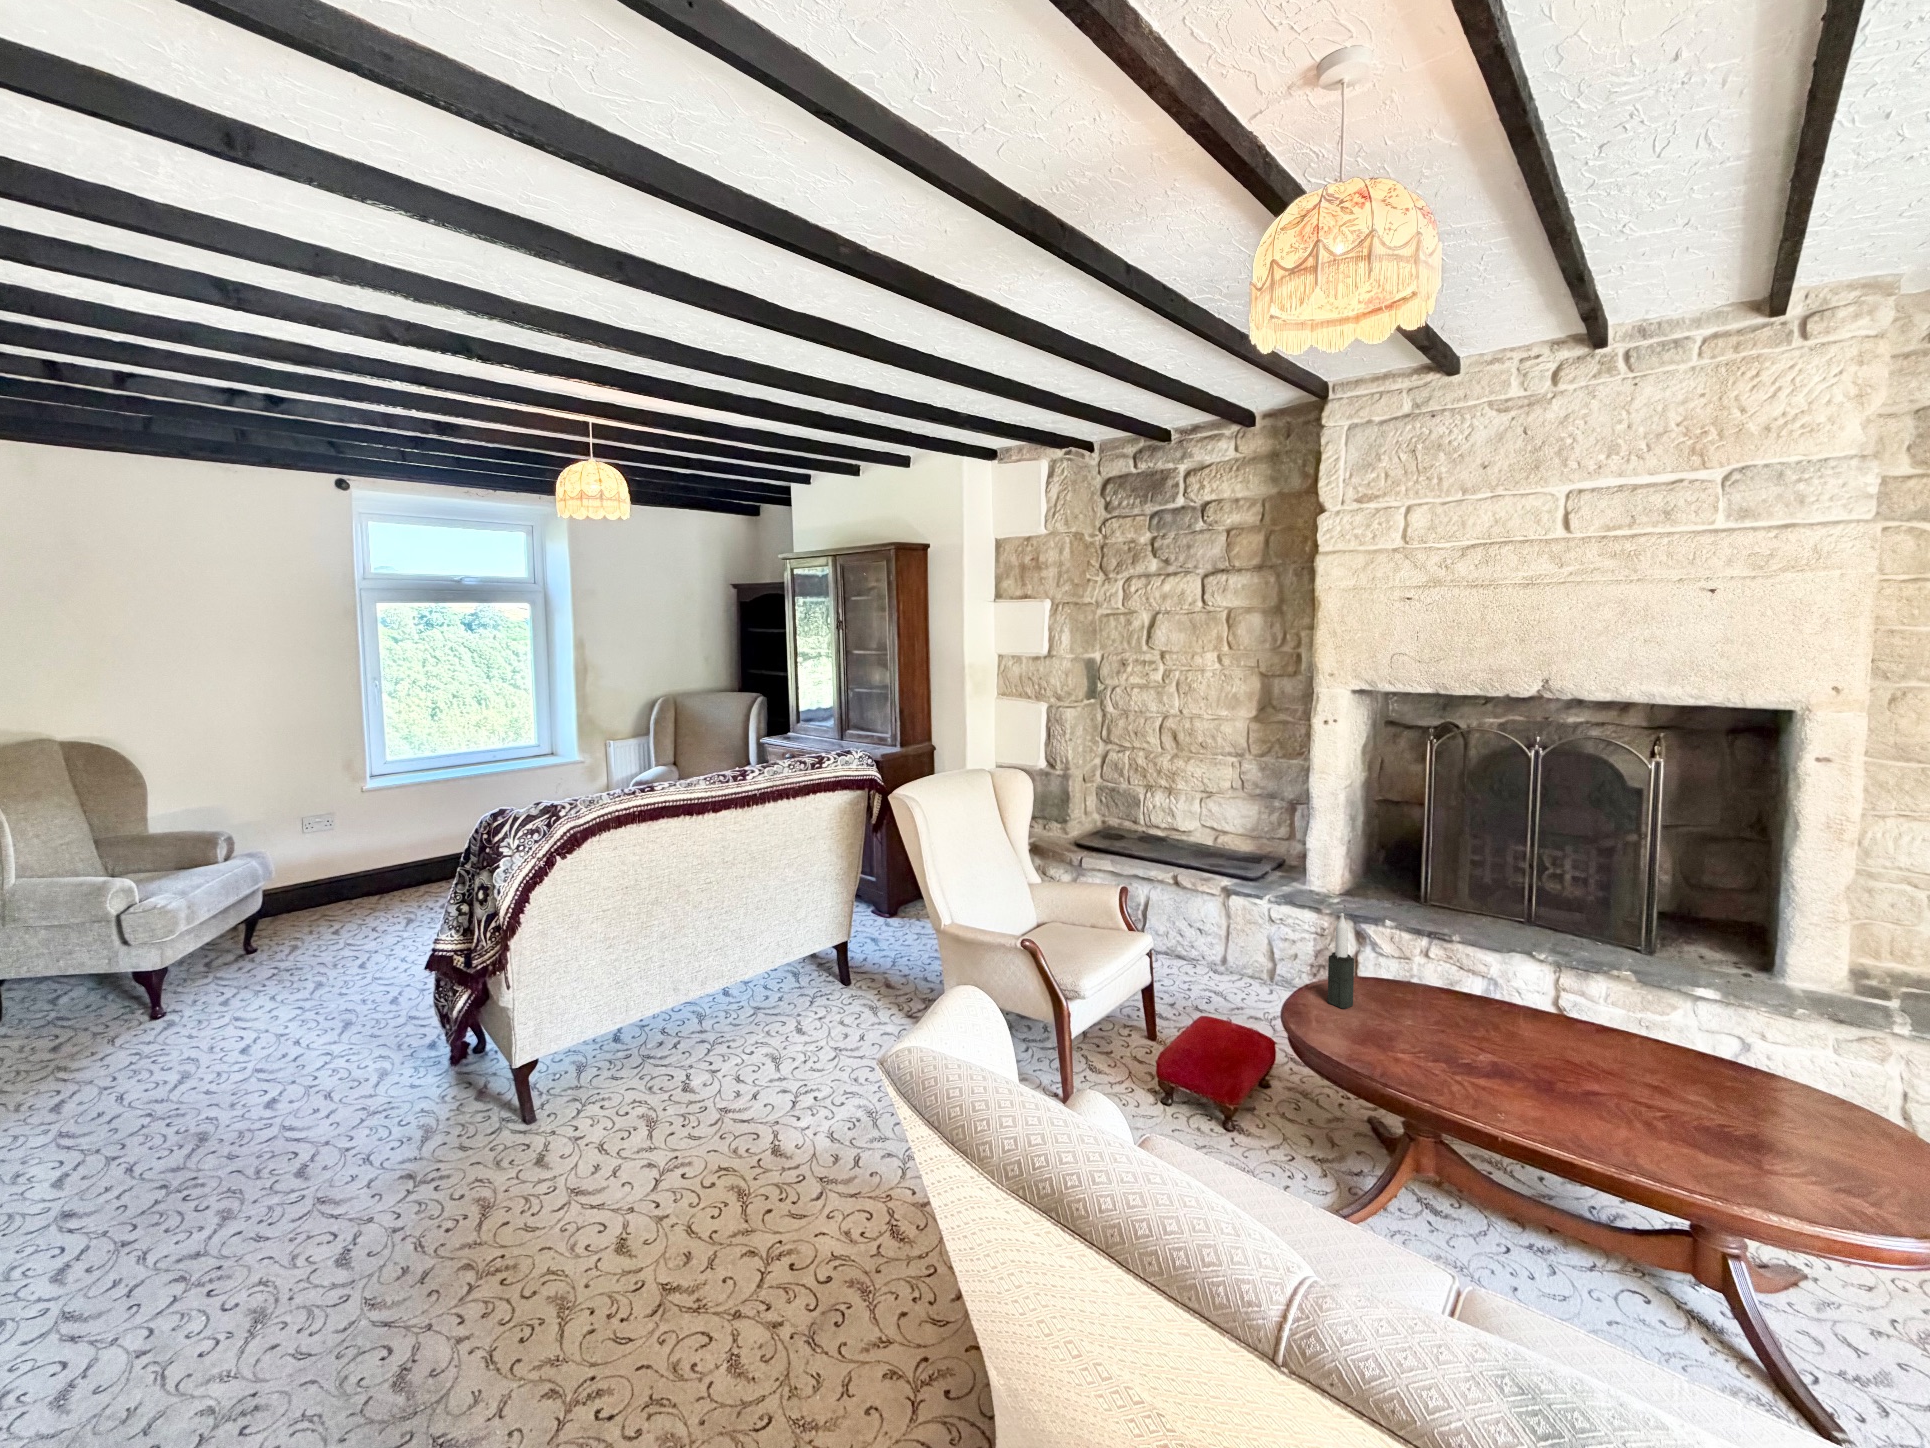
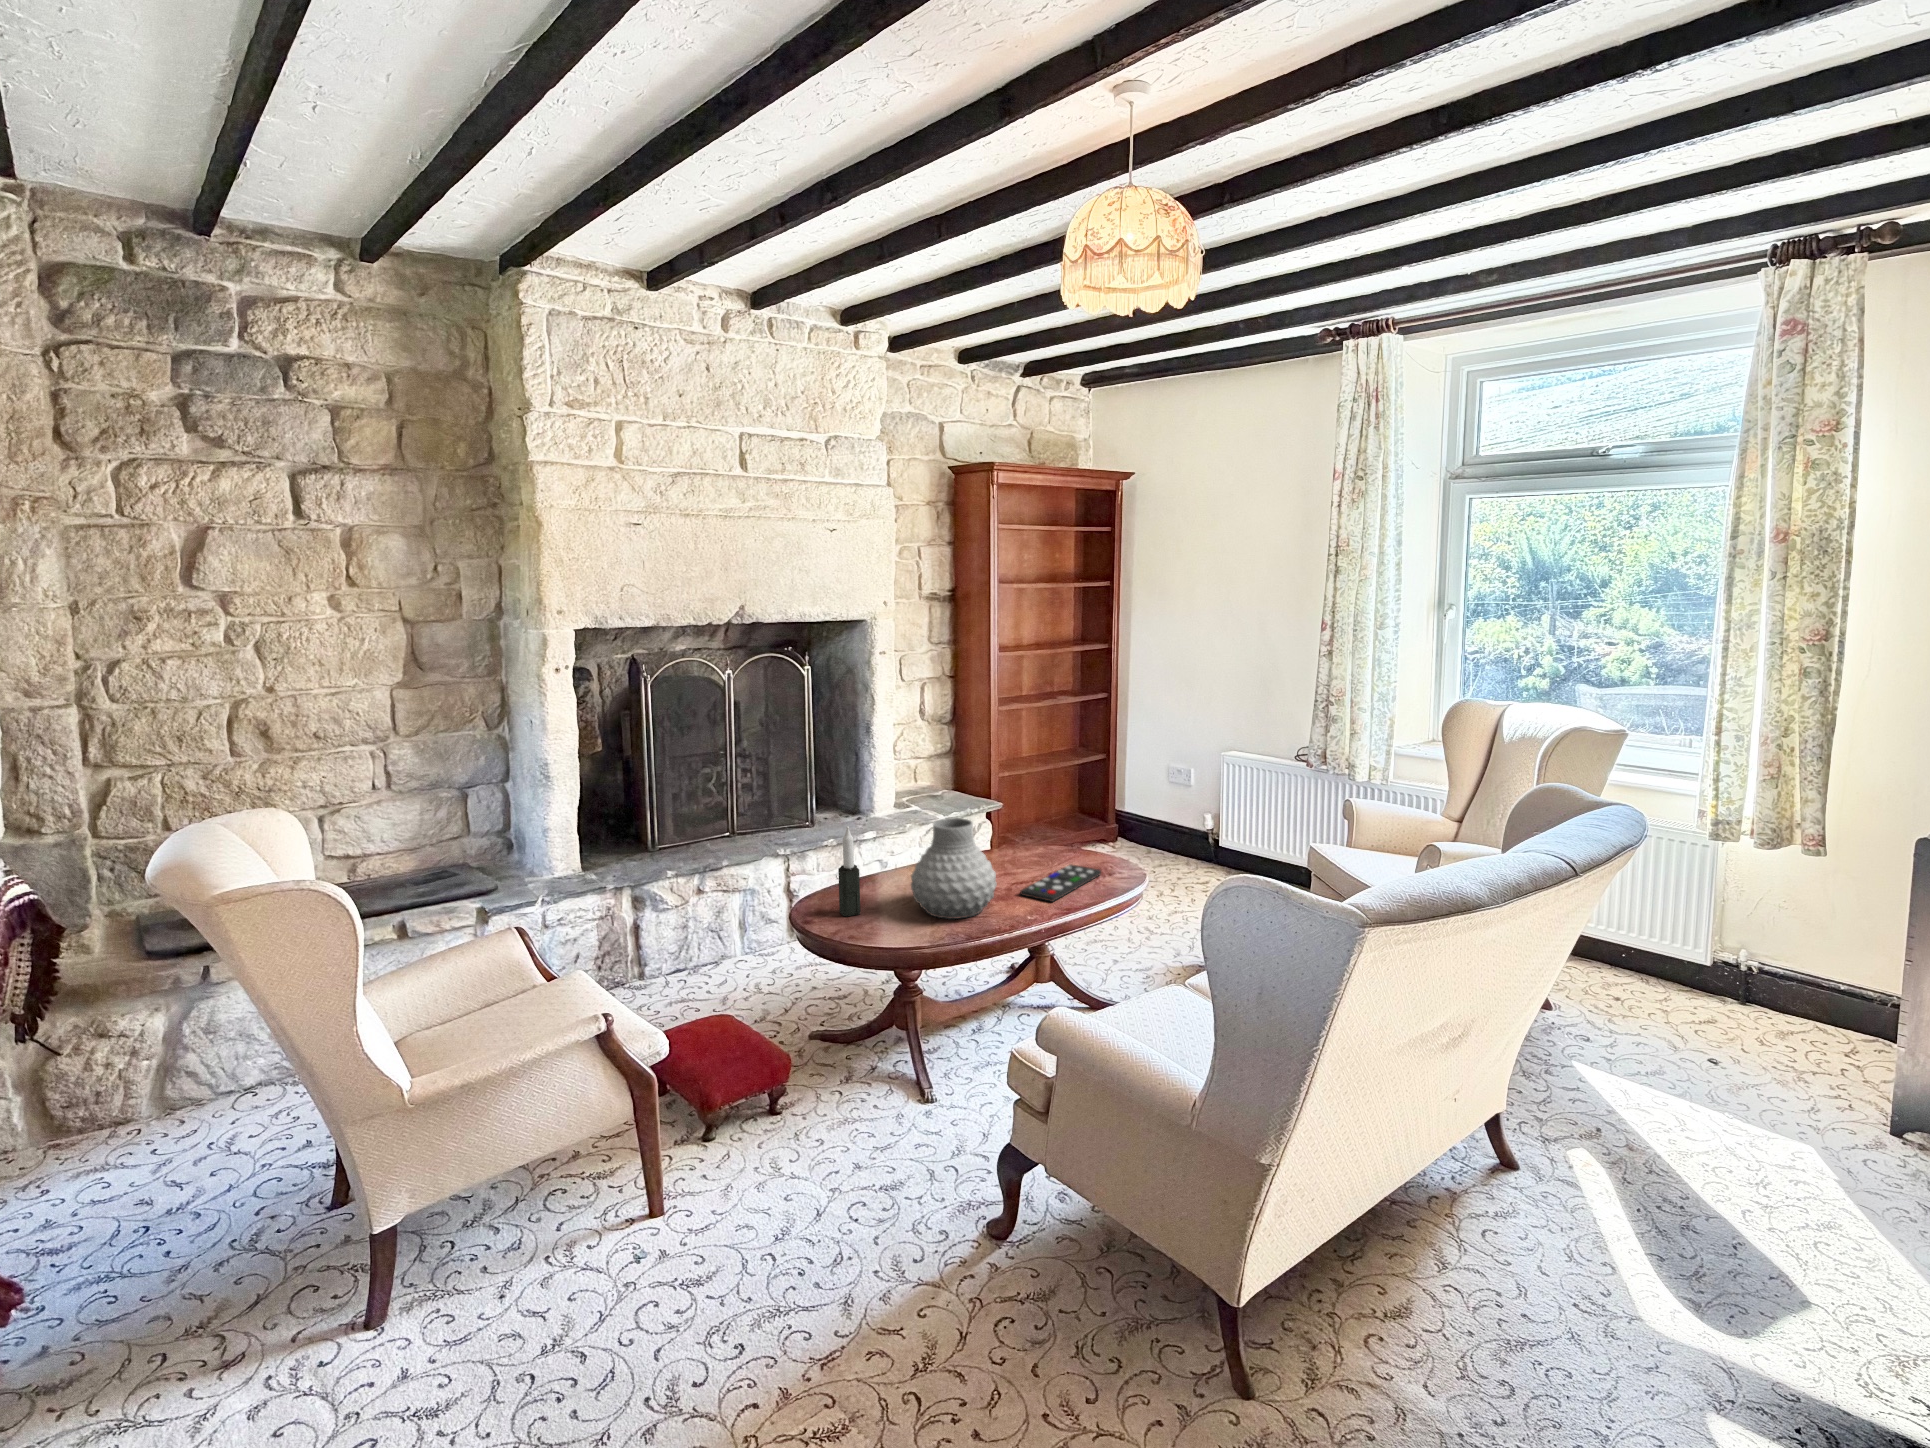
vase: none [1372,948,1498,1081] -> present [911,818,997,919]
remote control: none [1547,1101,1770,1186] -> present [1020,865,1101,902]

